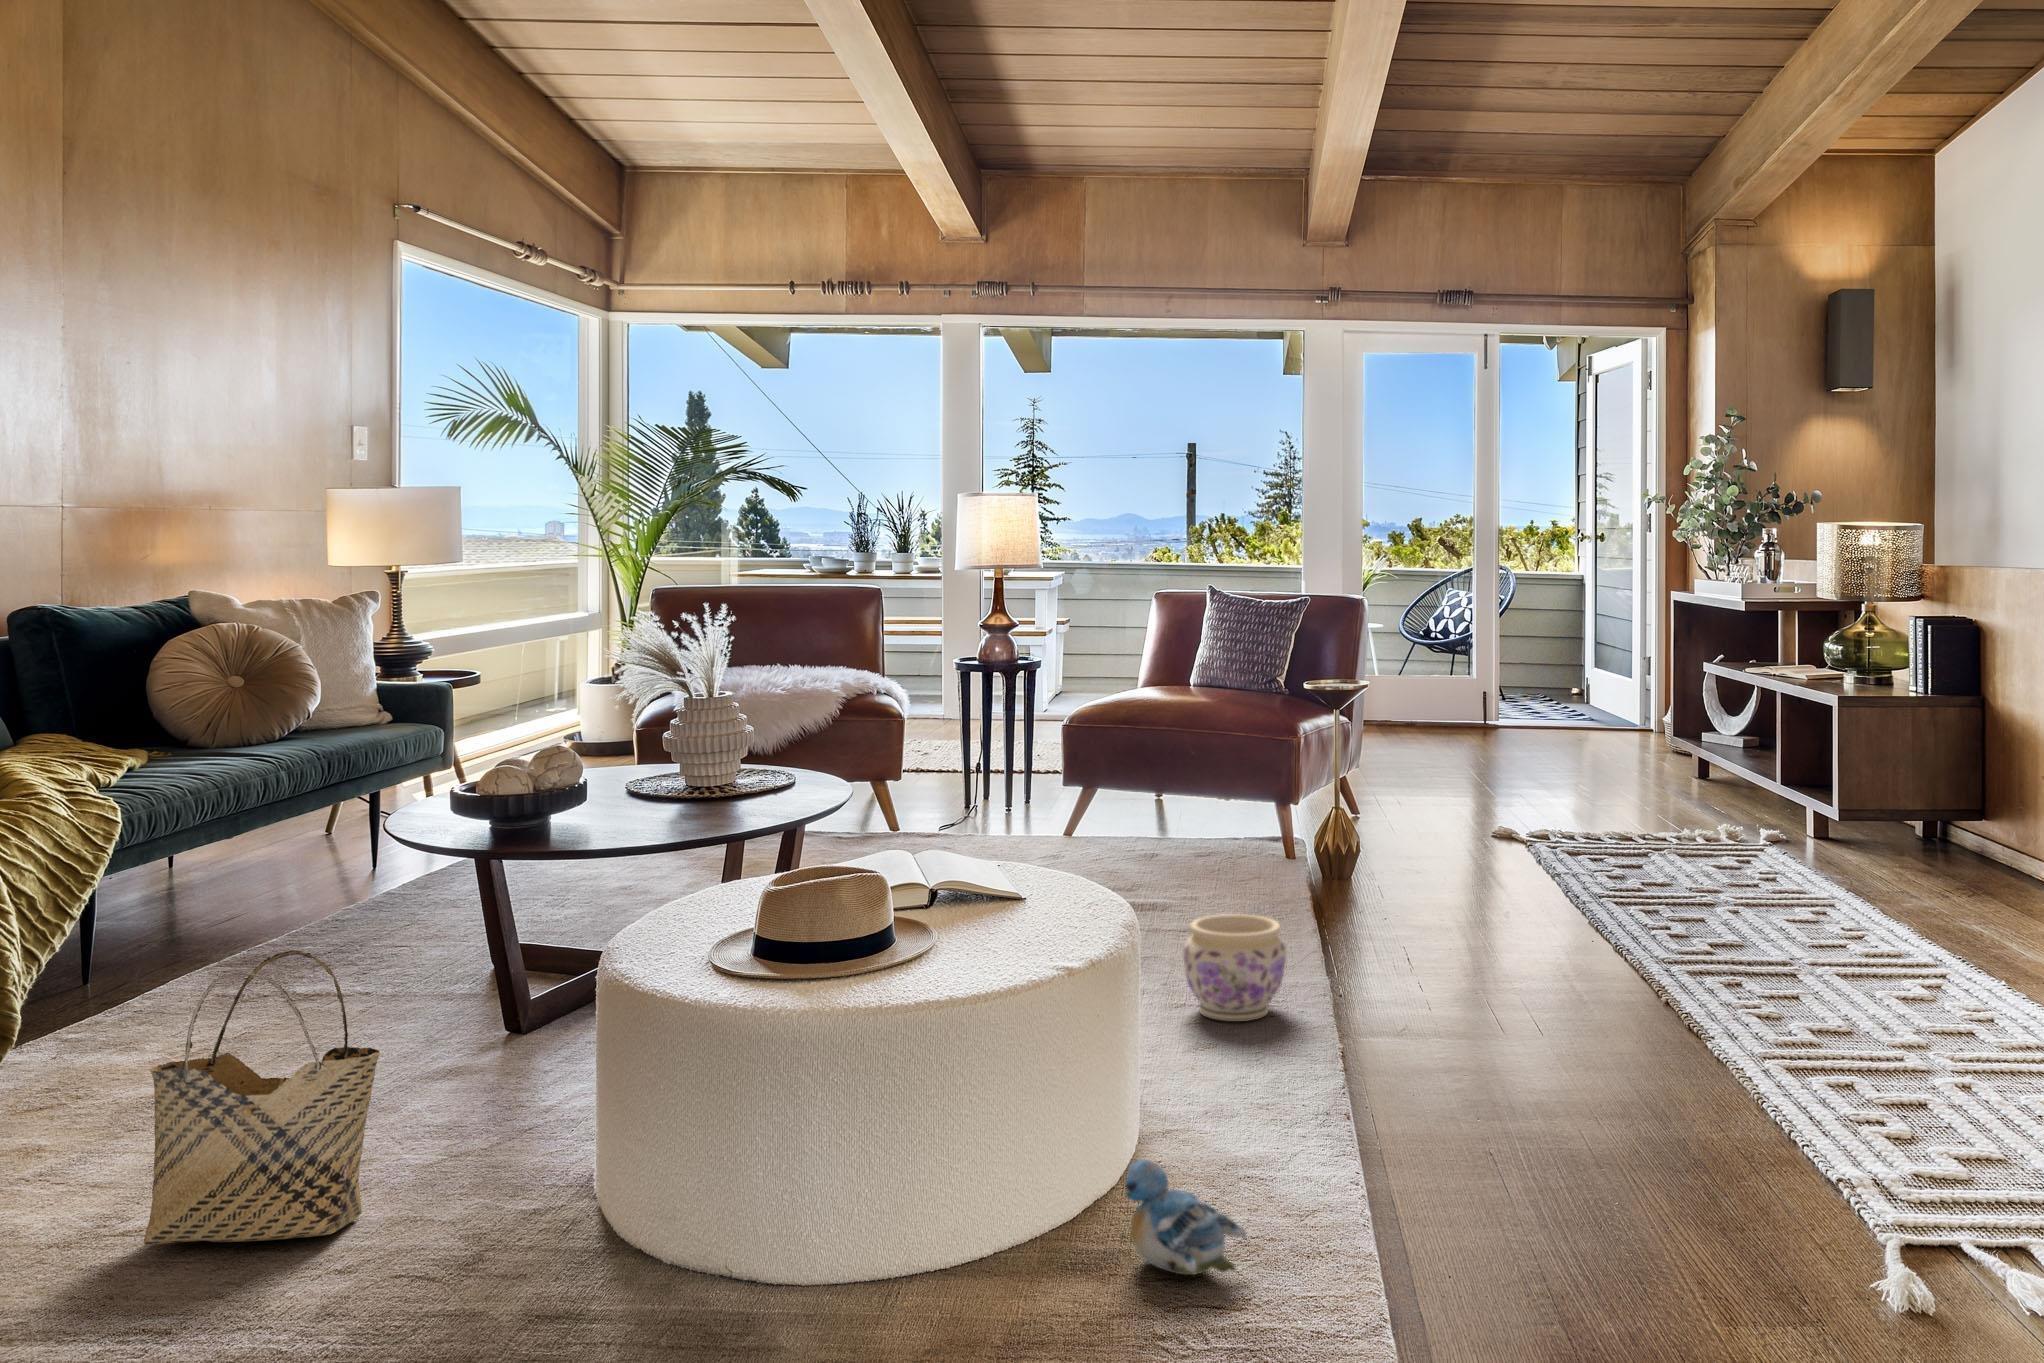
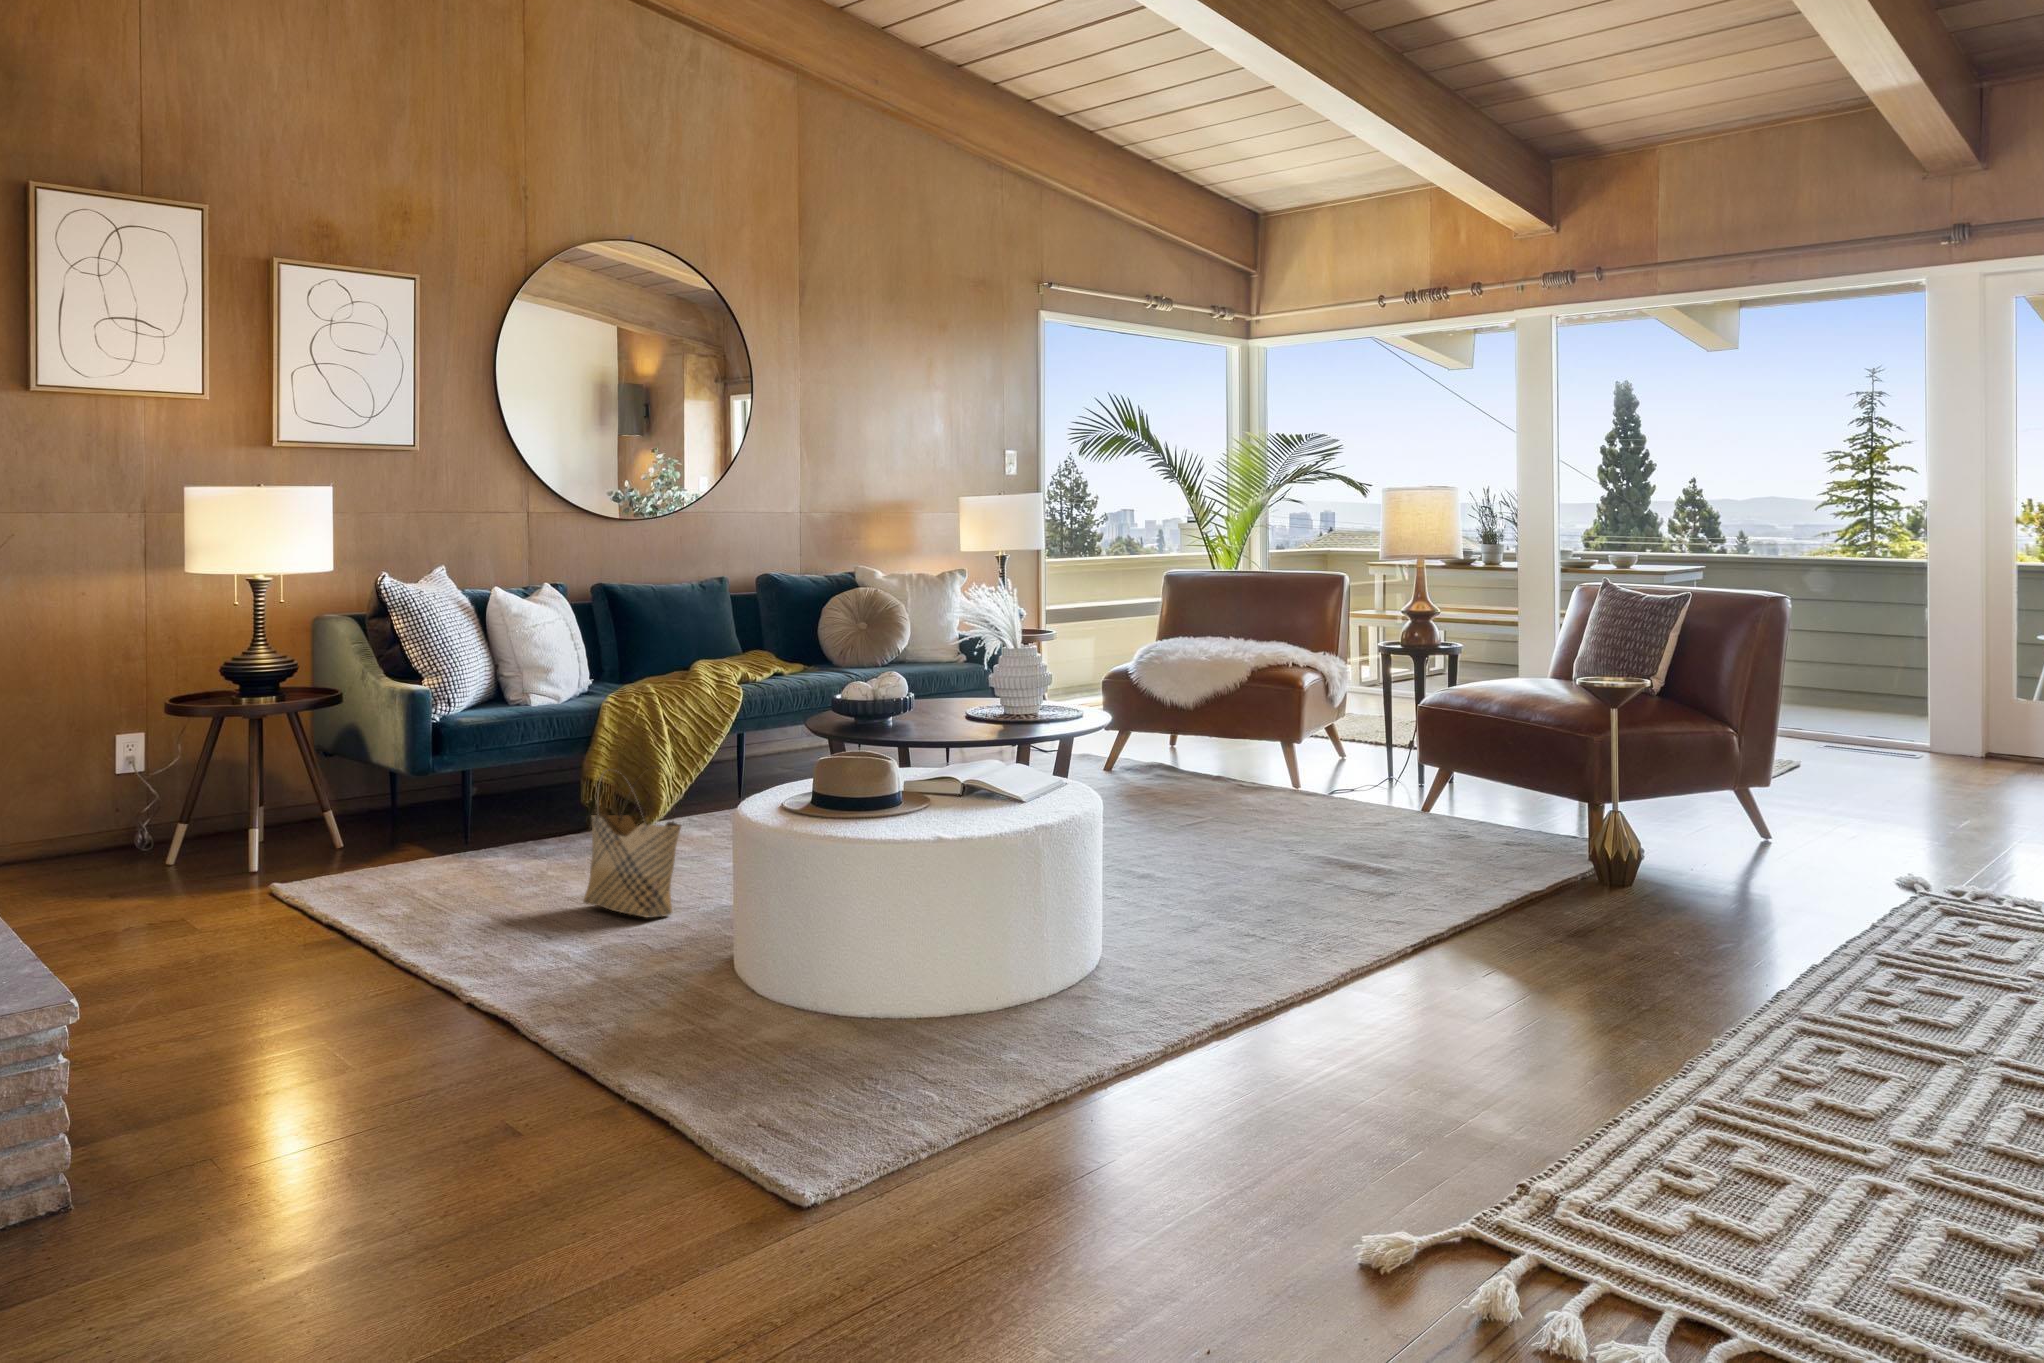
planter: present [1183,914,1287,1022] -> none [1239,853,1325,939]
plush toy: present [1125,1160,1246,1275] -> none [928,961,989,1039]

